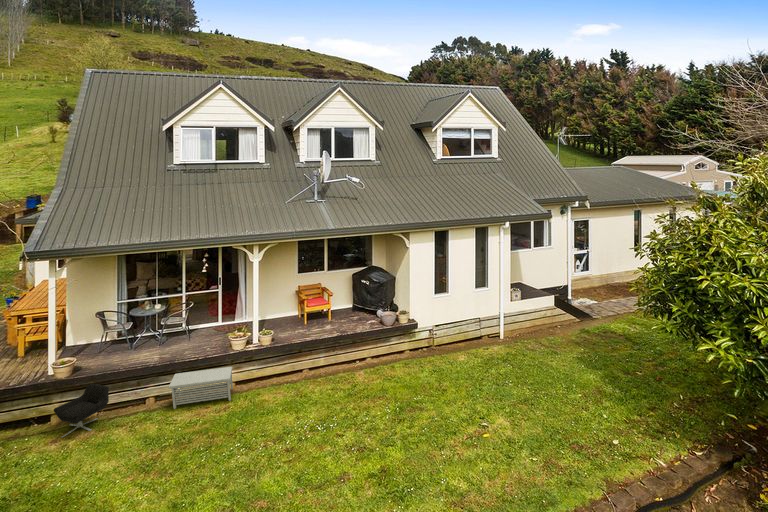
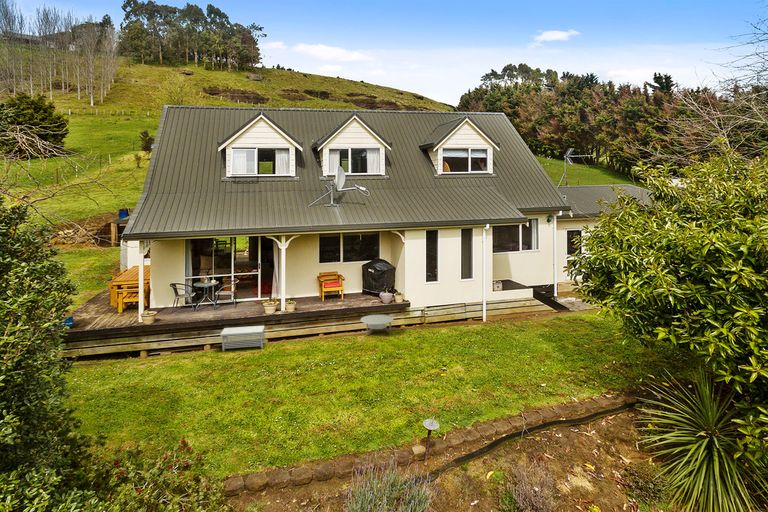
round table: none [359,340,401,371] -> present [361,315,393,336]
lounge chair: present [54,384,109,437] -> none [144,330,180,363]

